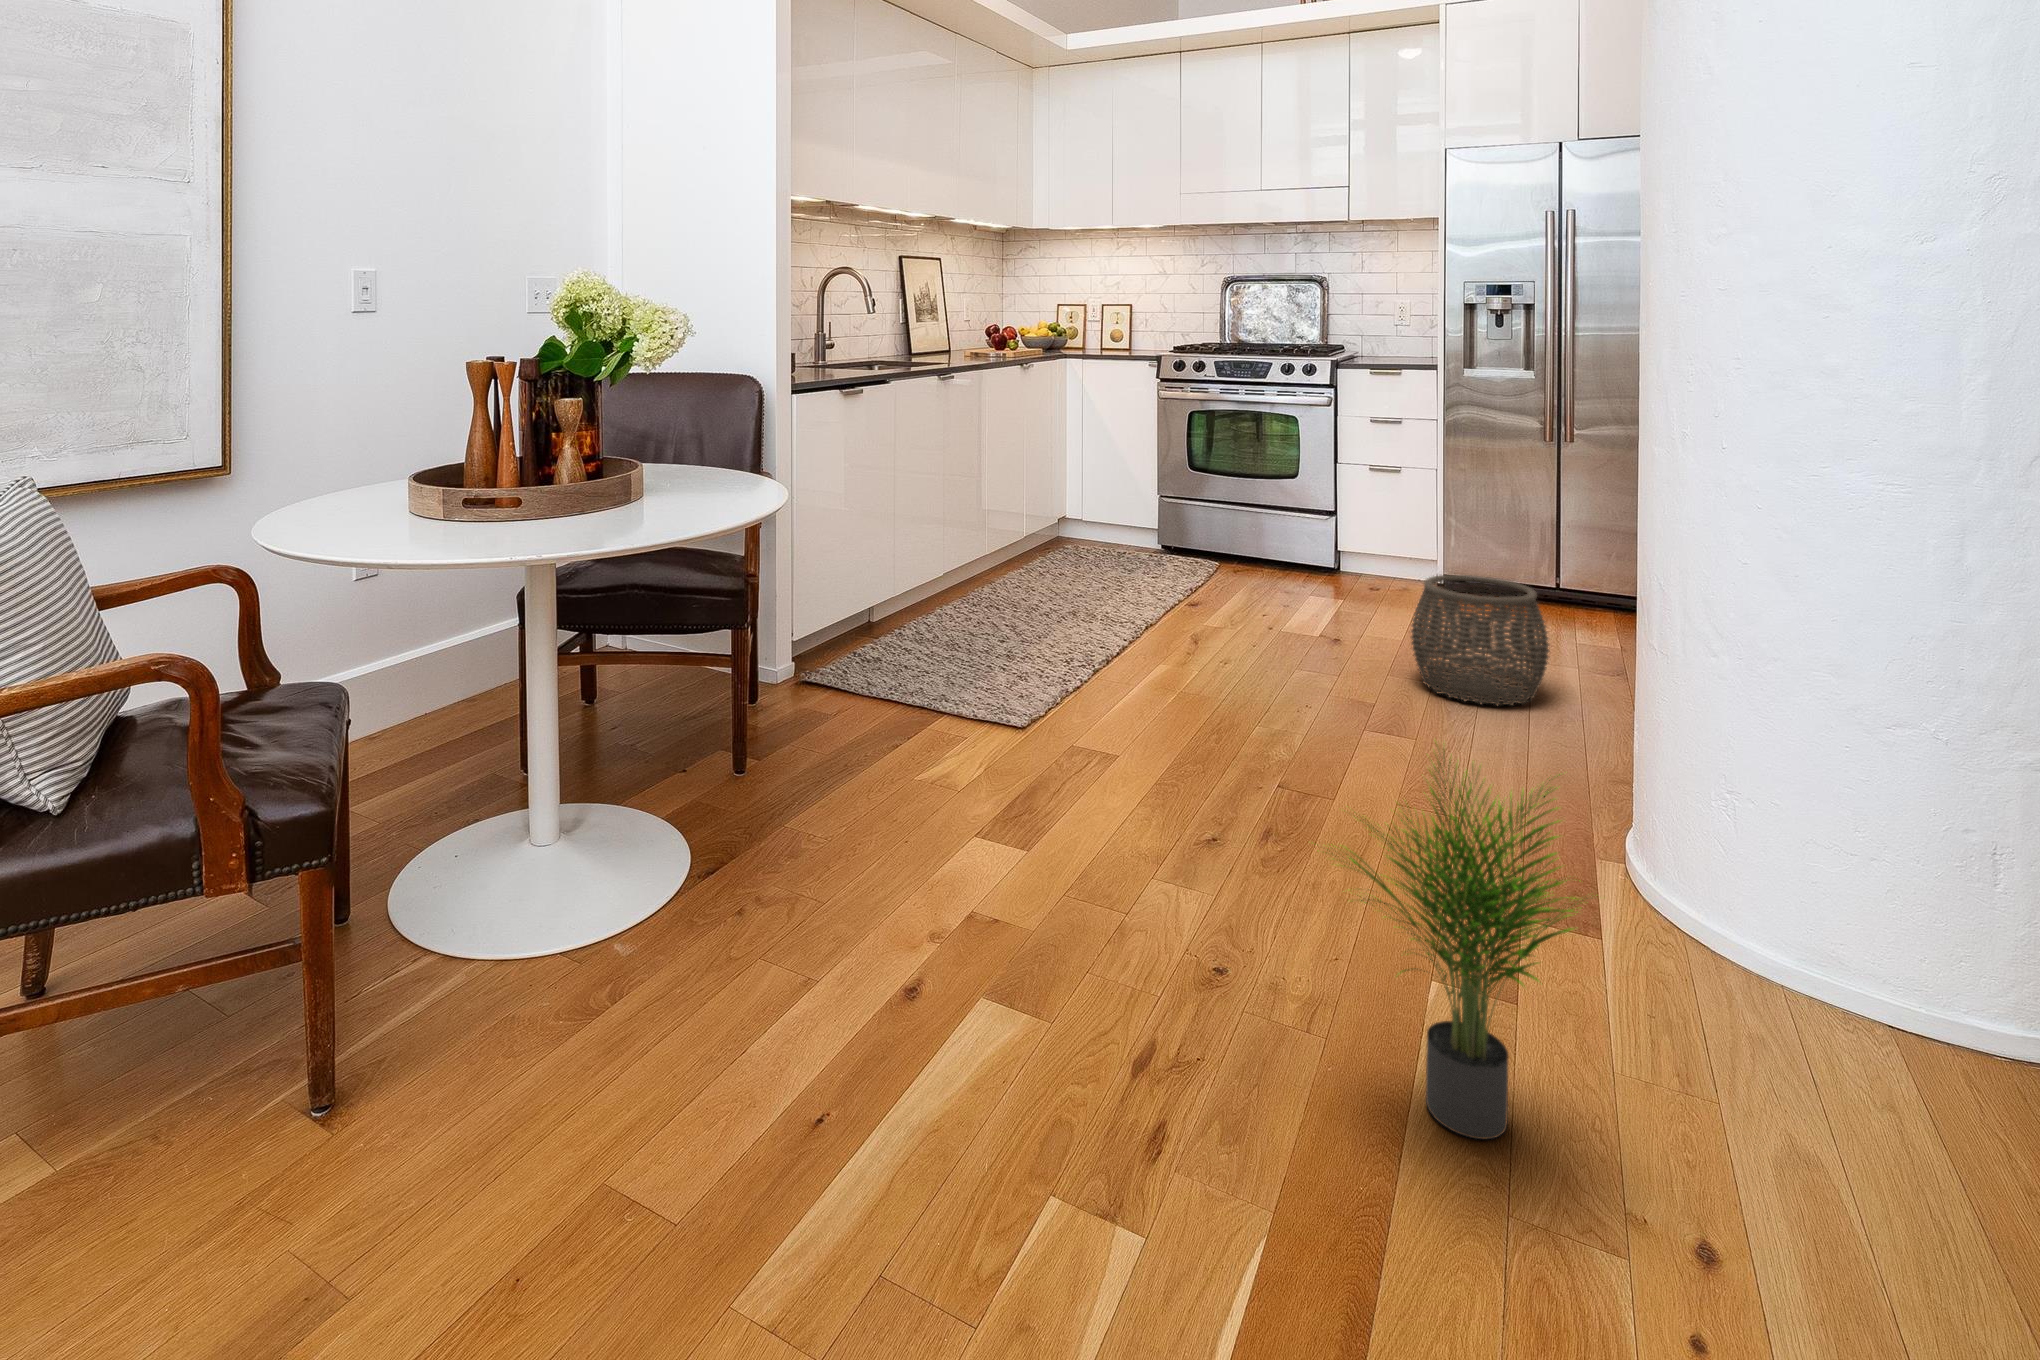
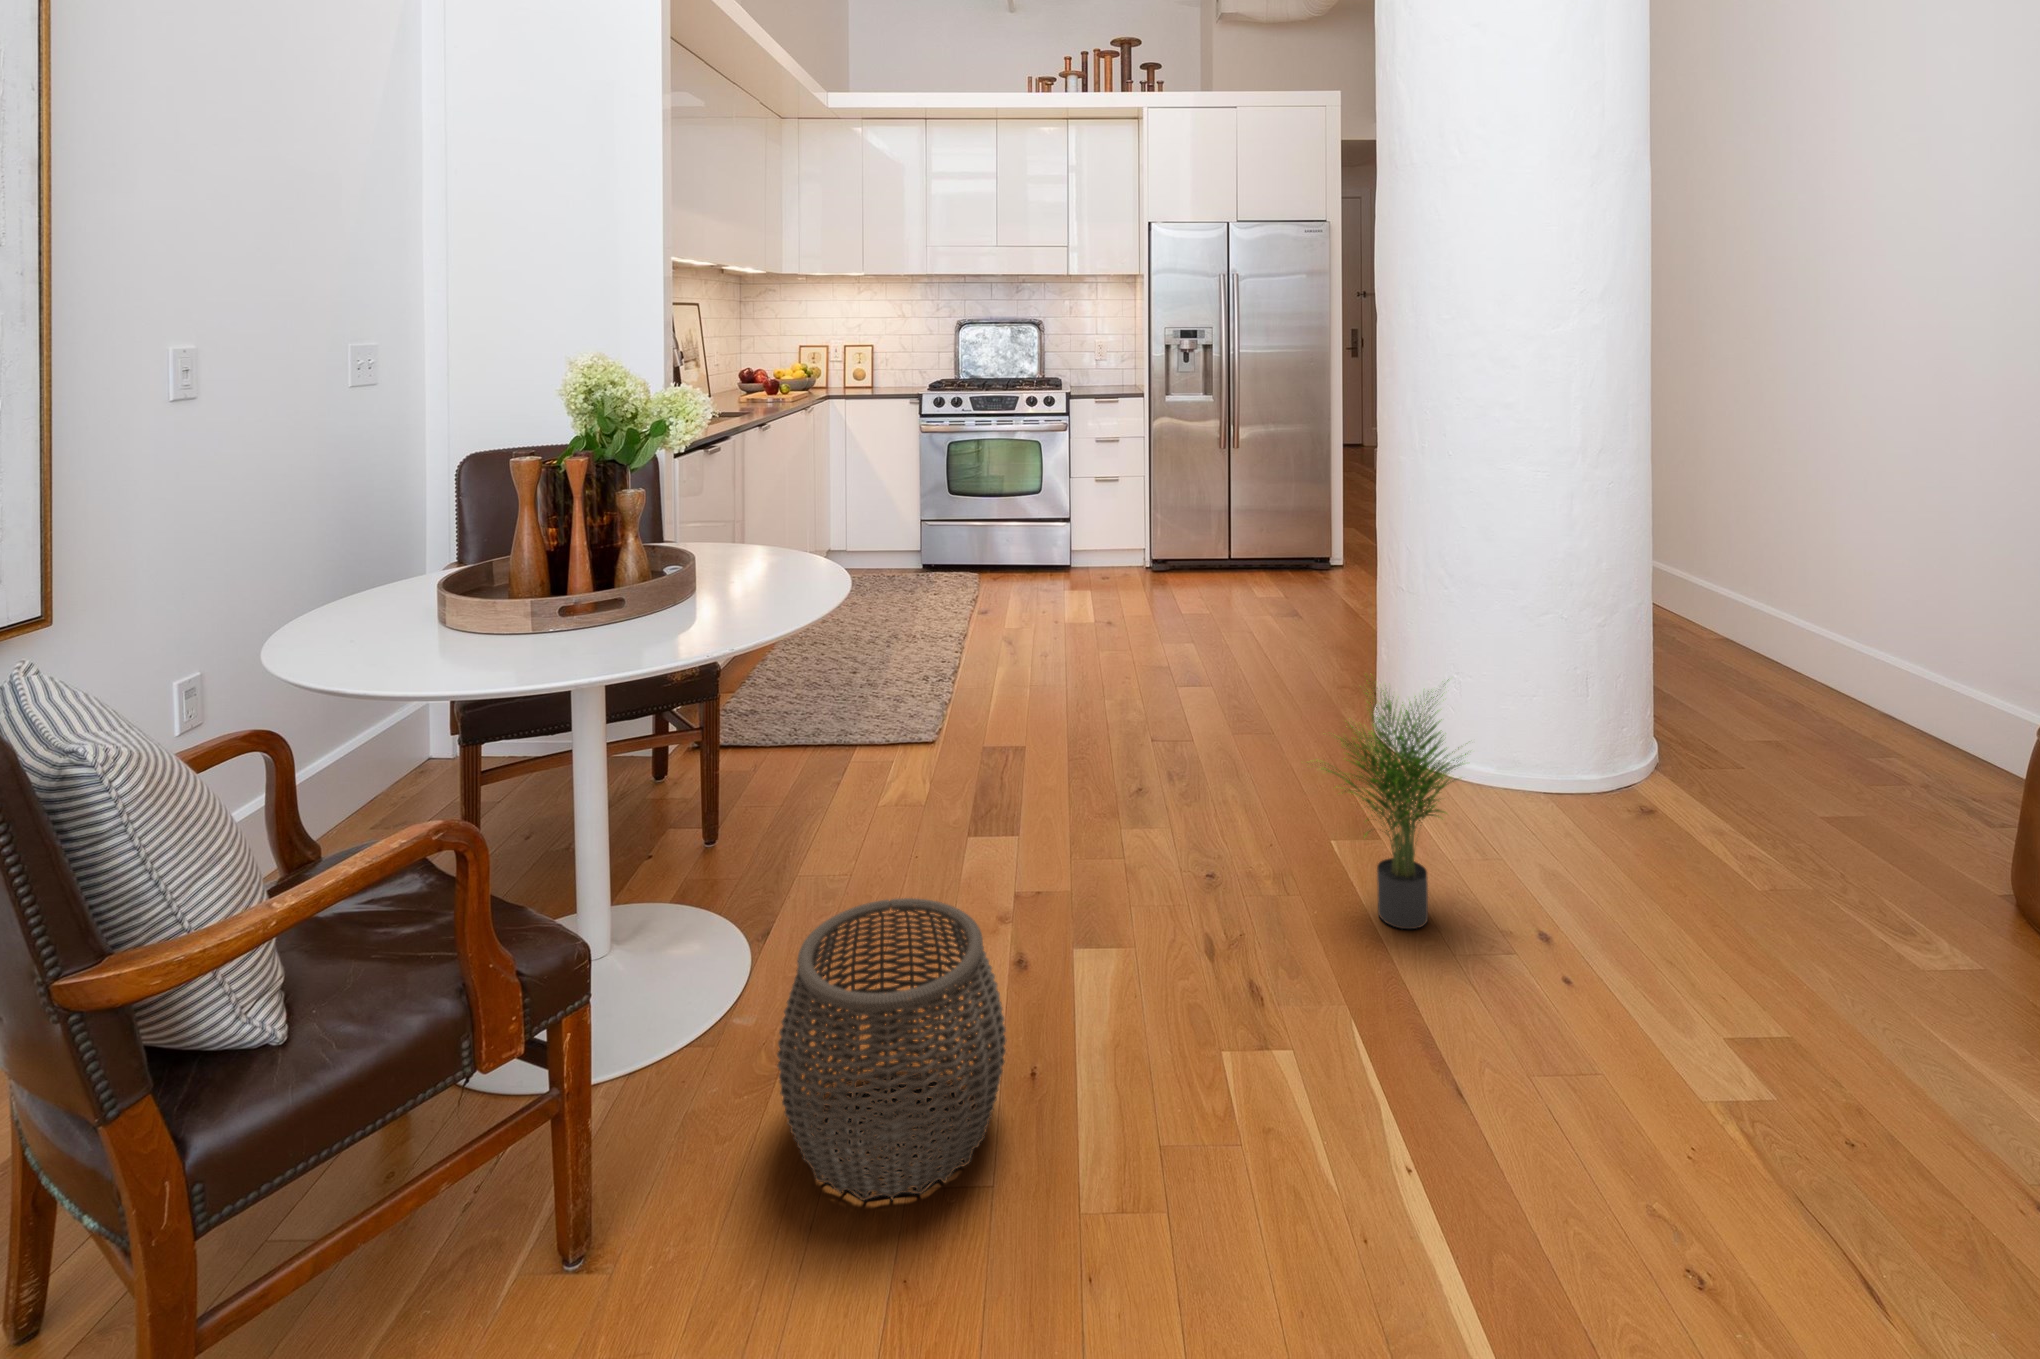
woven basket: present [1411,575,1549,706] -> present [777,898,1006,1200]

